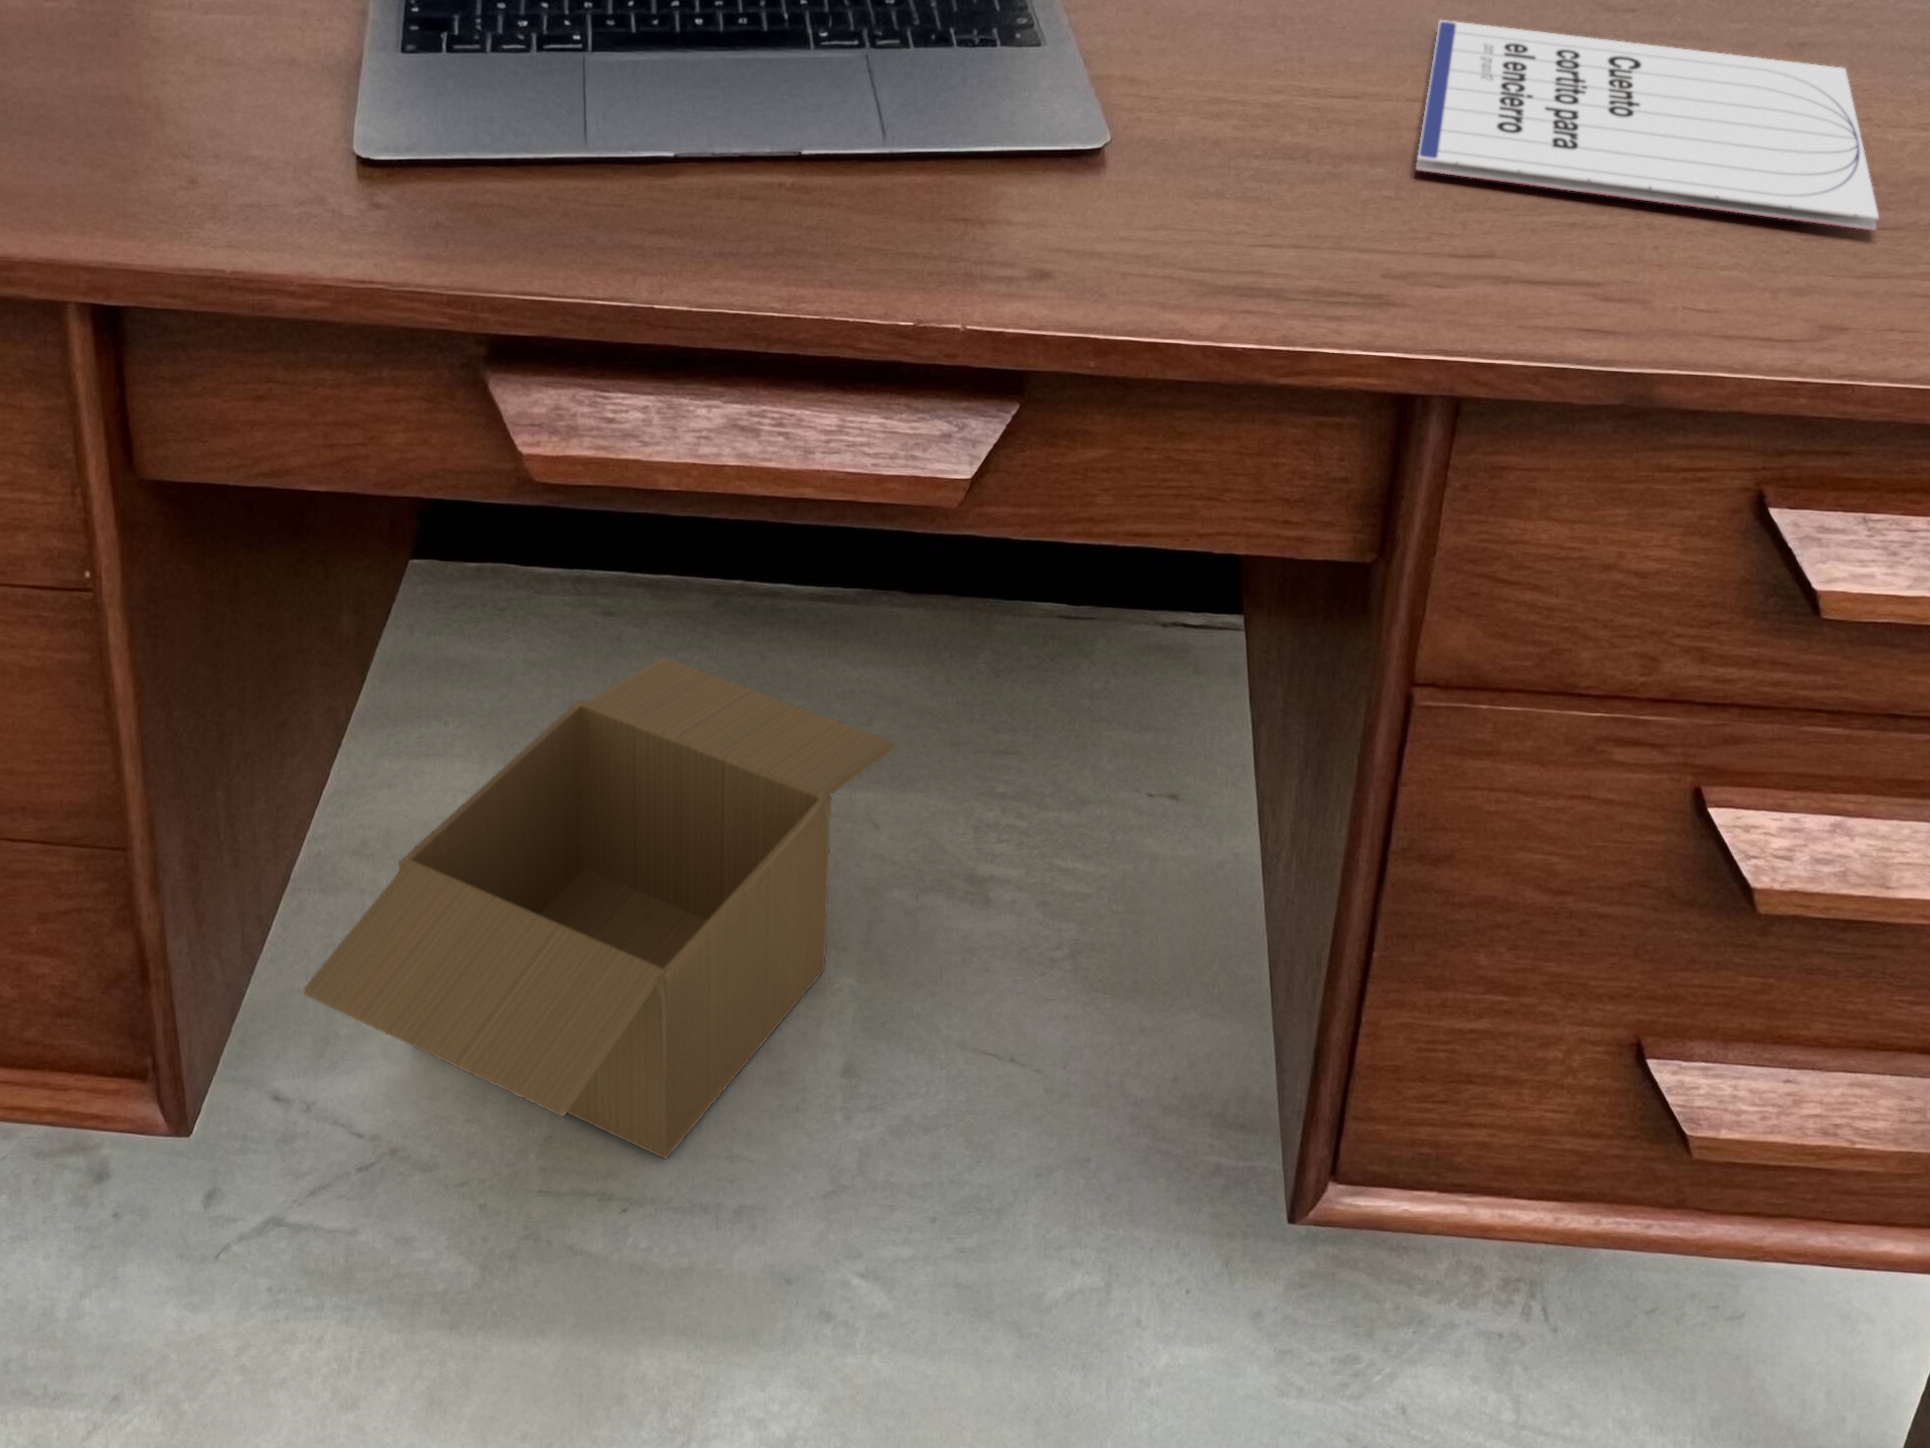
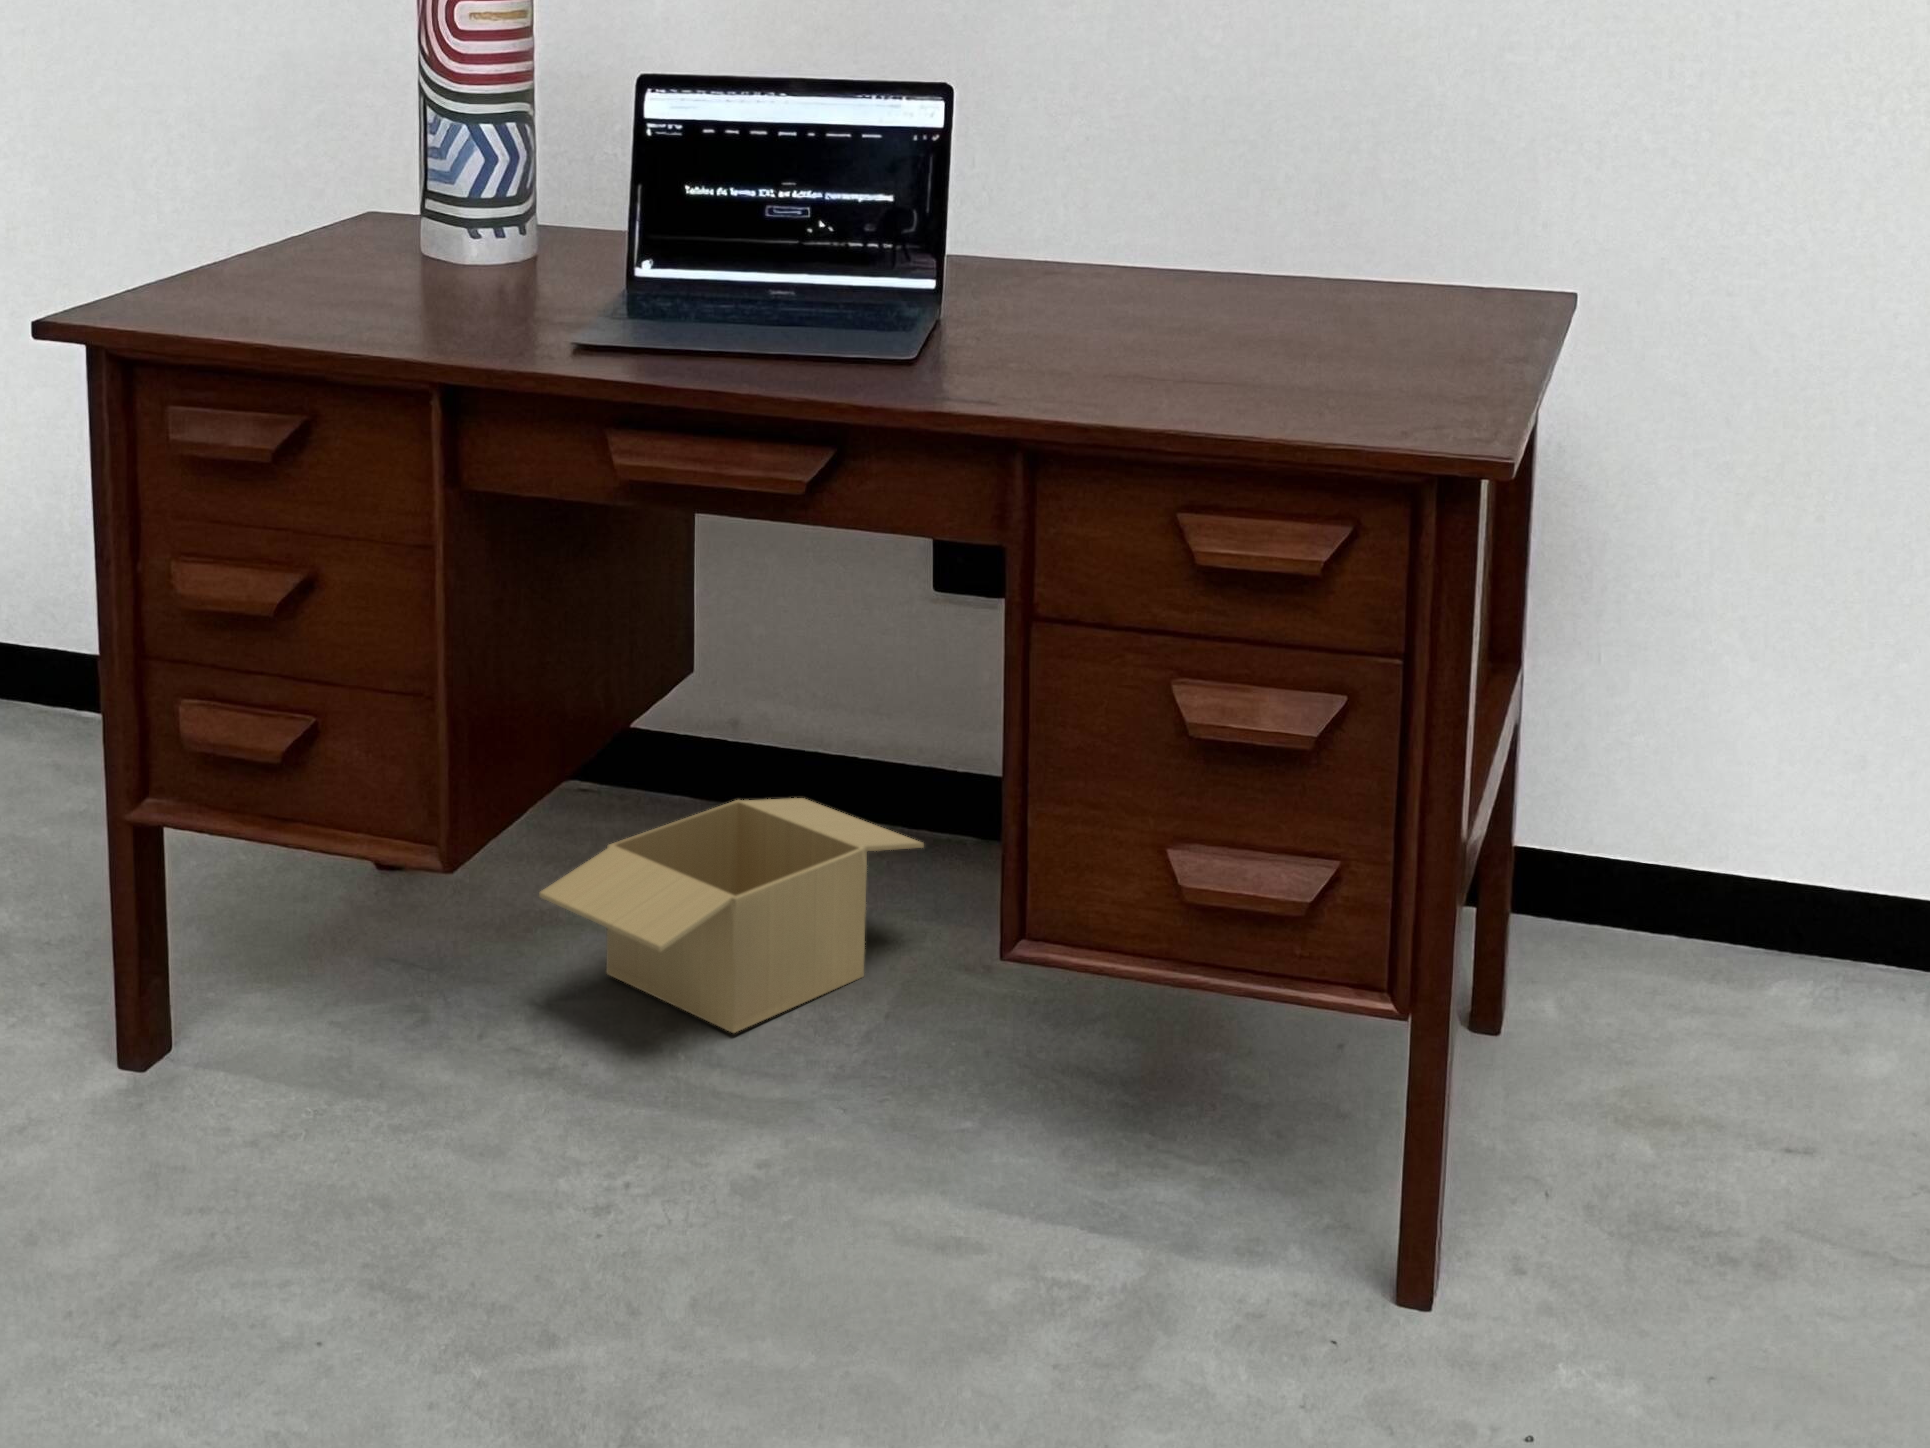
notebook: present [1416,20,1879,231] -> none [1062,345,1326,409]

